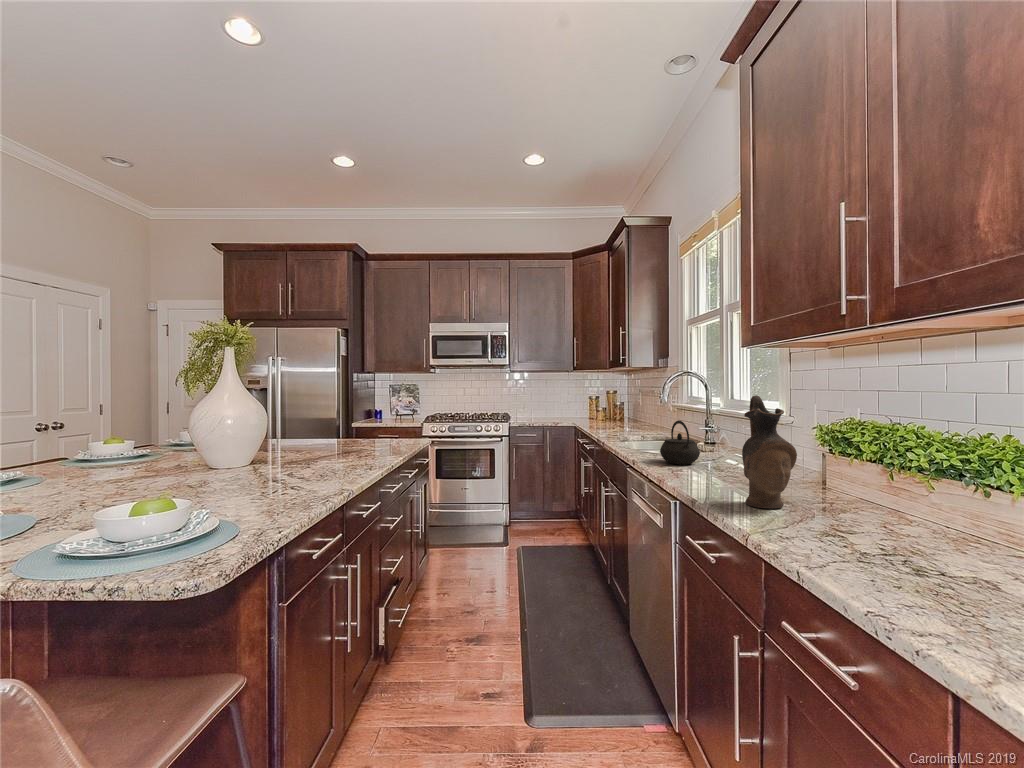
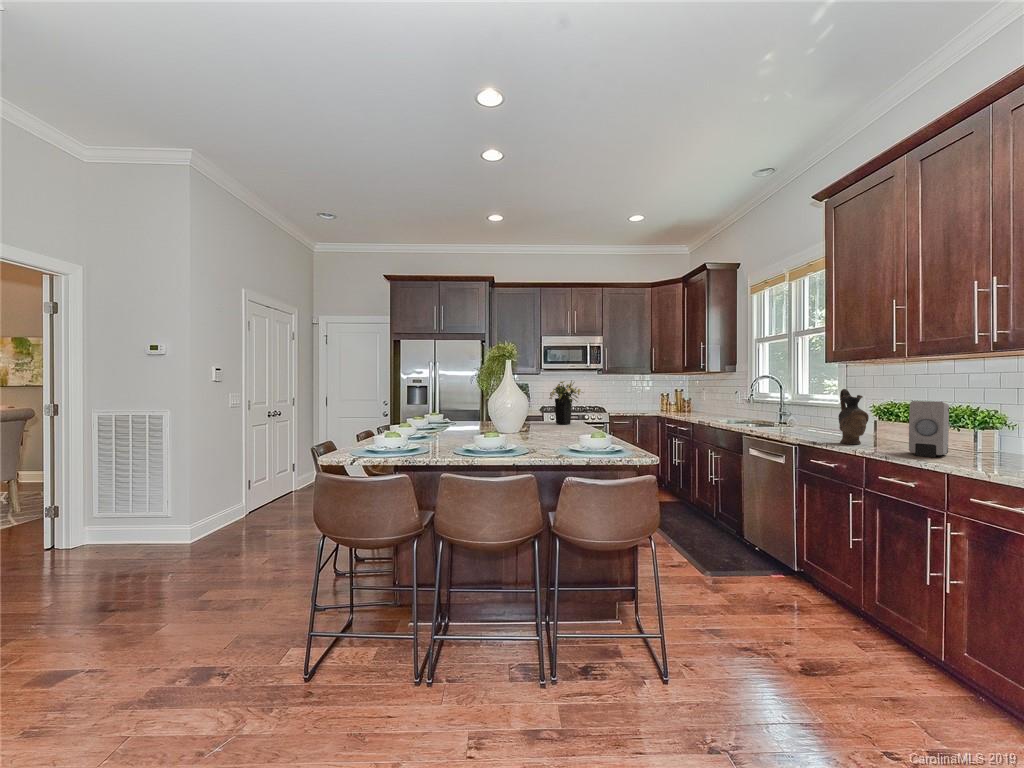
flower arrangement: none [333,380,392,449] -> present [549,381,583,425]
kettle: present [660,420,700,465] -> none [766,405,792,431]
soap dispenser: none [860,429,960,576] -> present [909,401,949,457]

